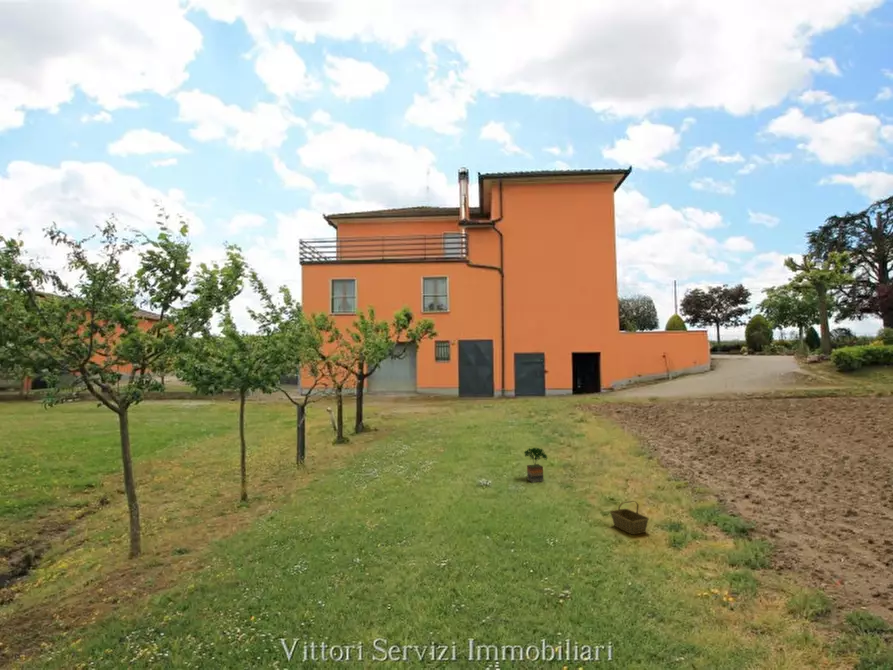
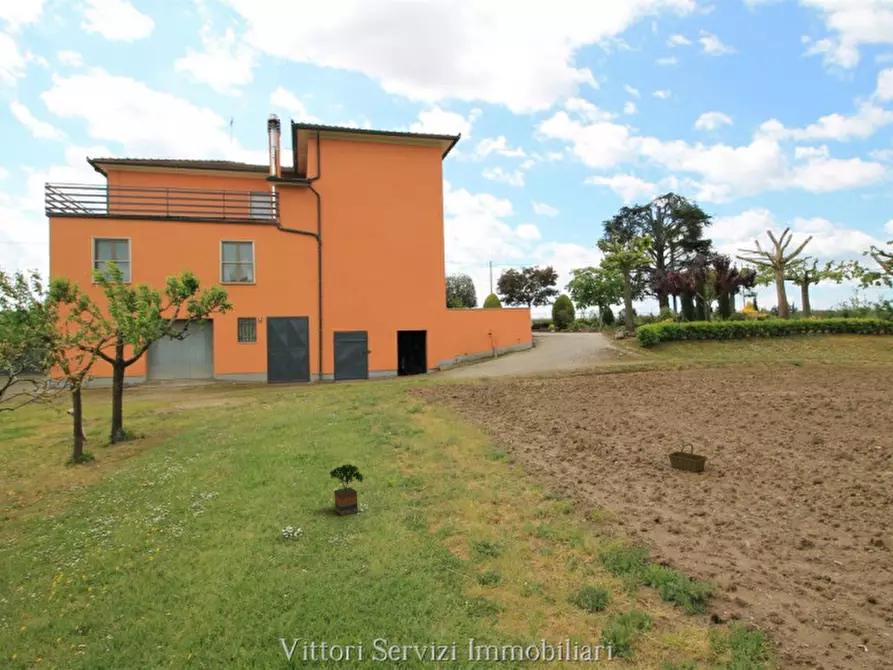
basket: present [610,501,649,535] -> present [668,444,707,472]

